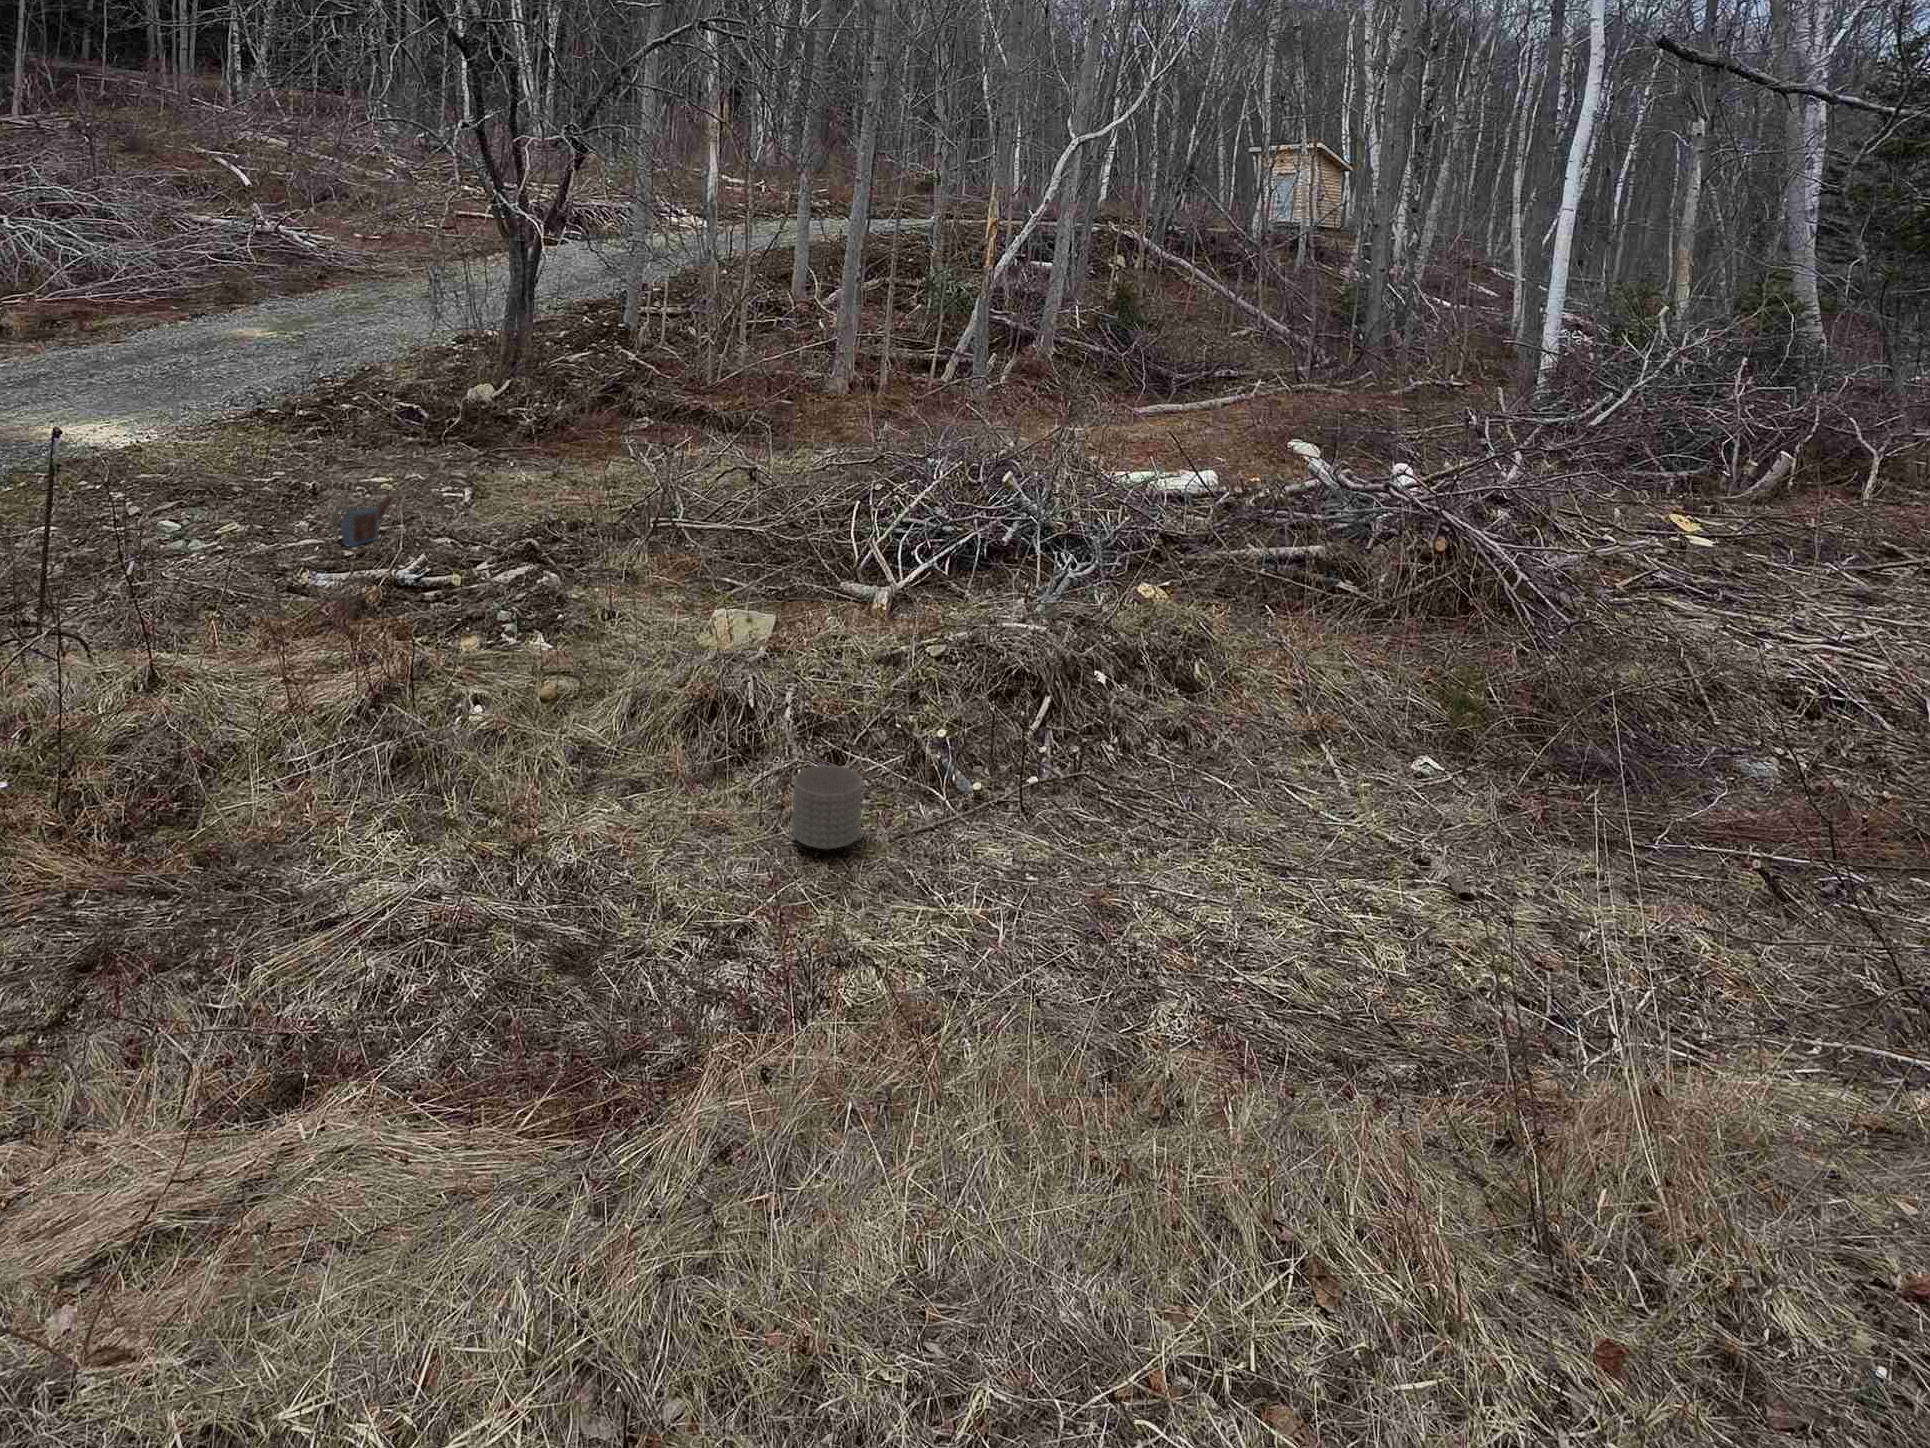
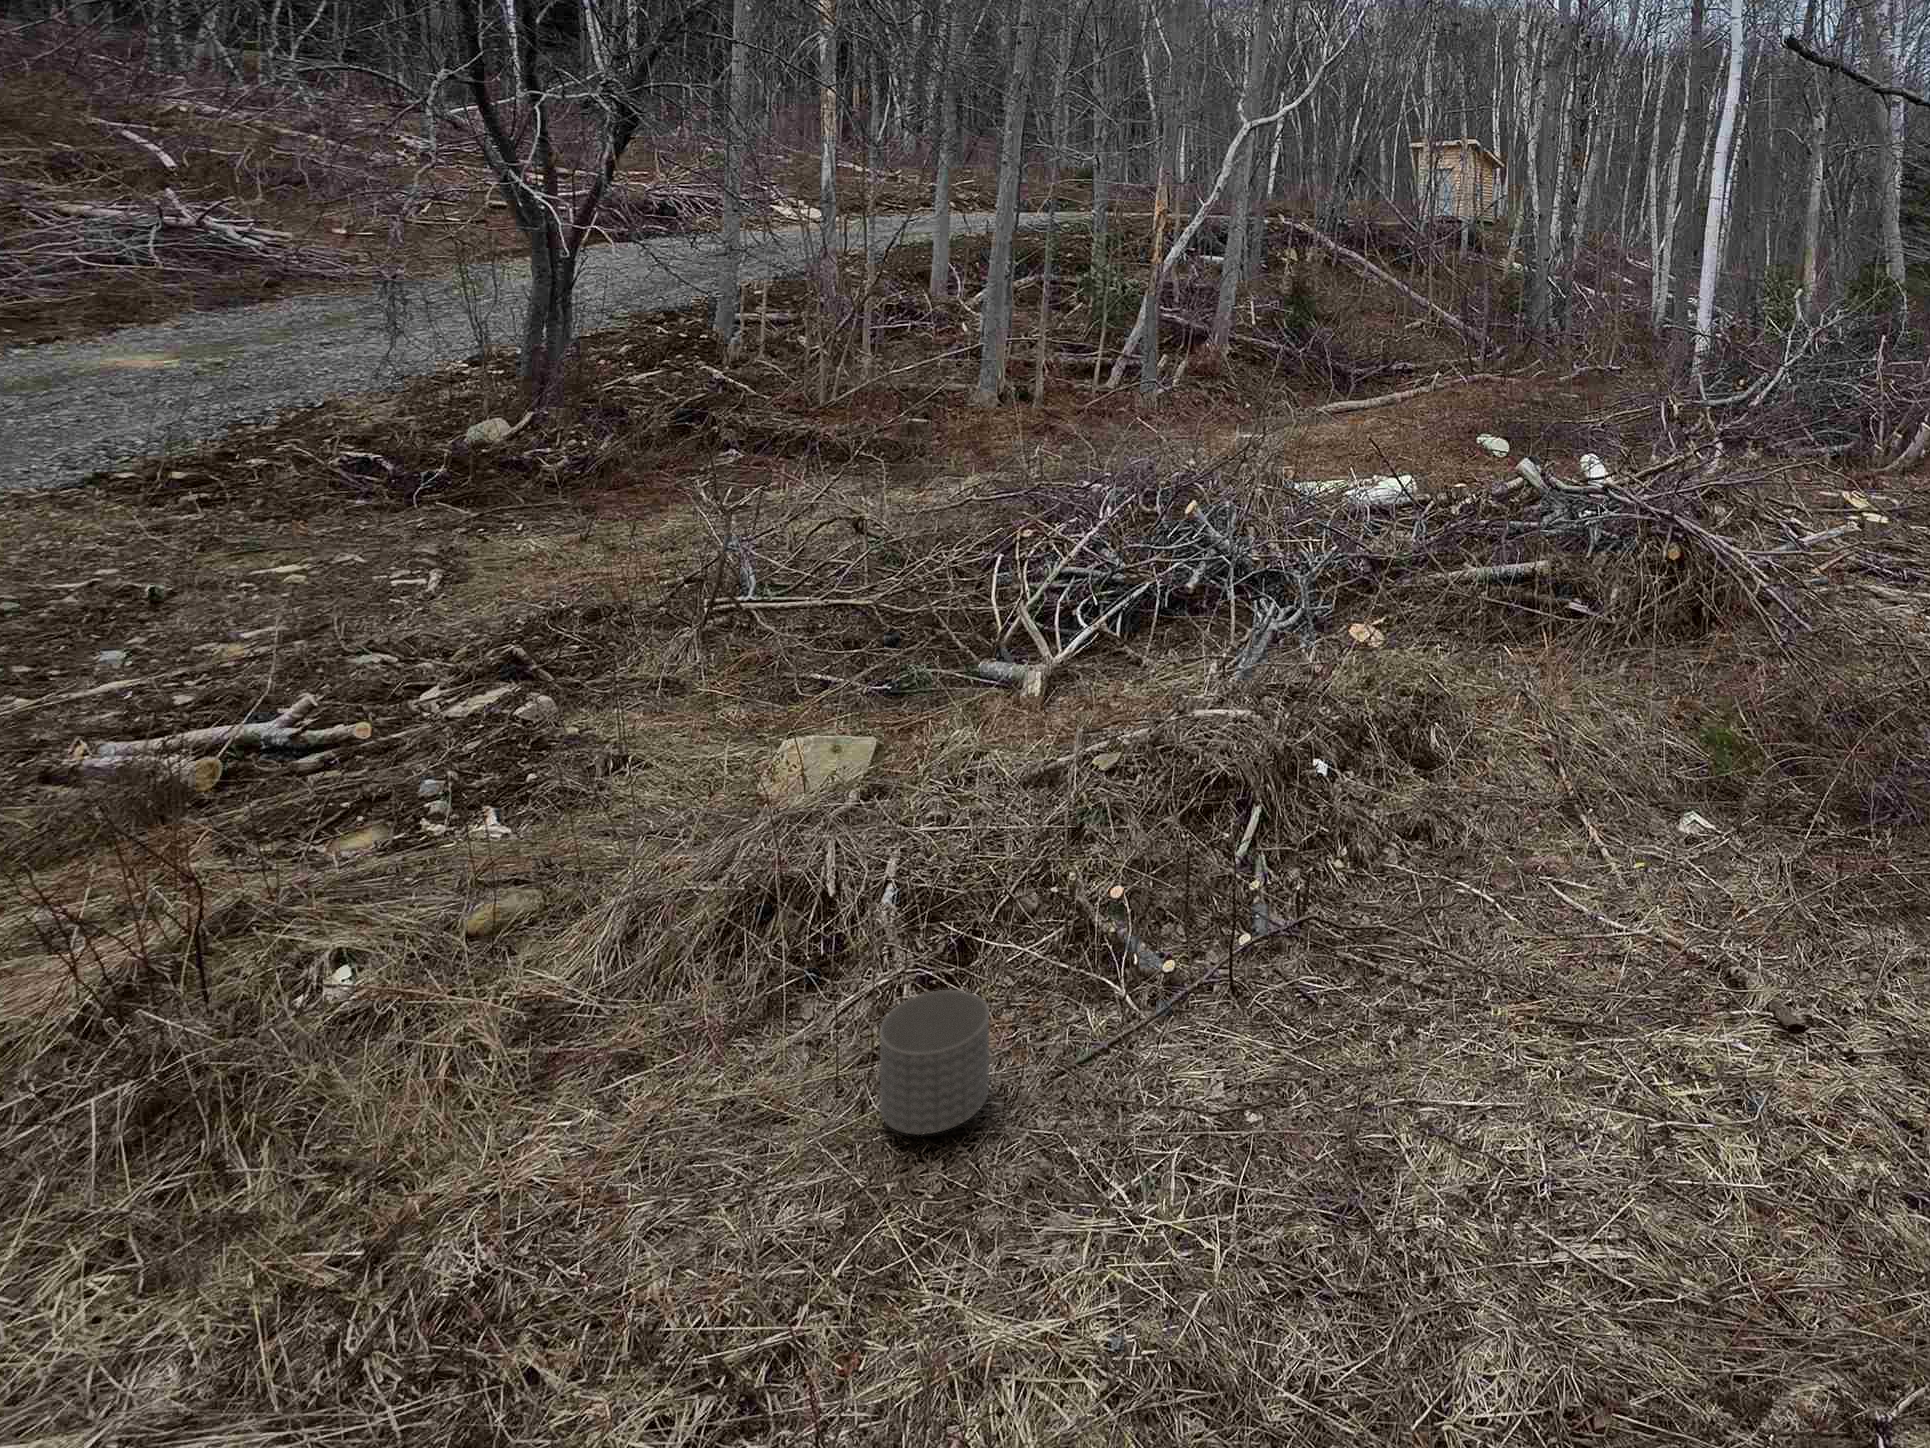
watering can: present [332,496,393,547] -> none [176,602,295,687]

